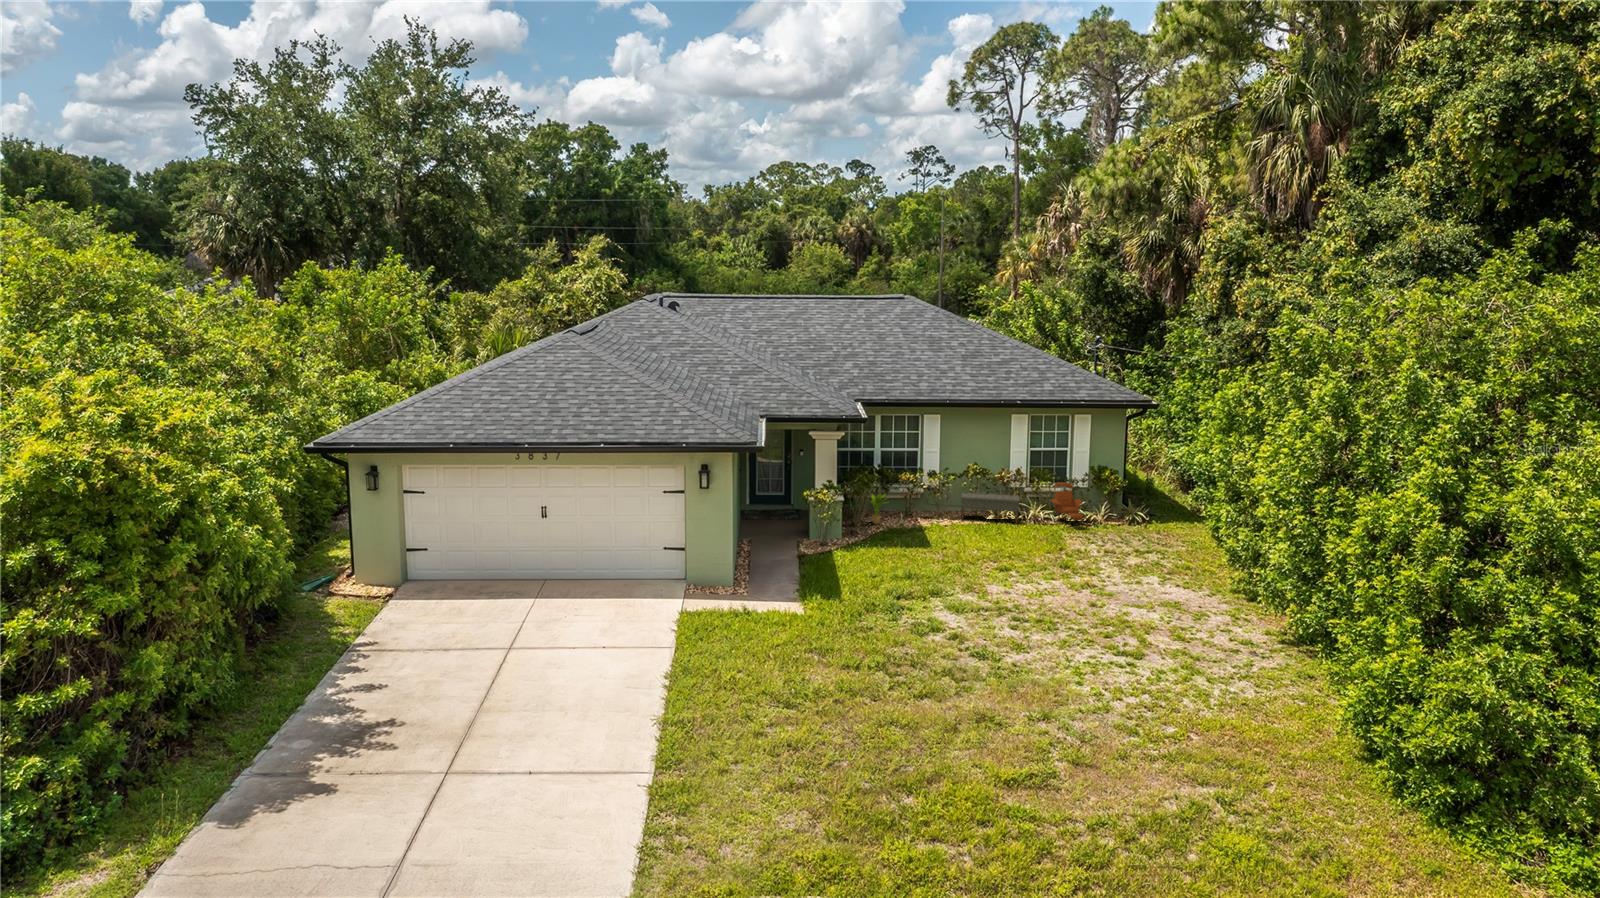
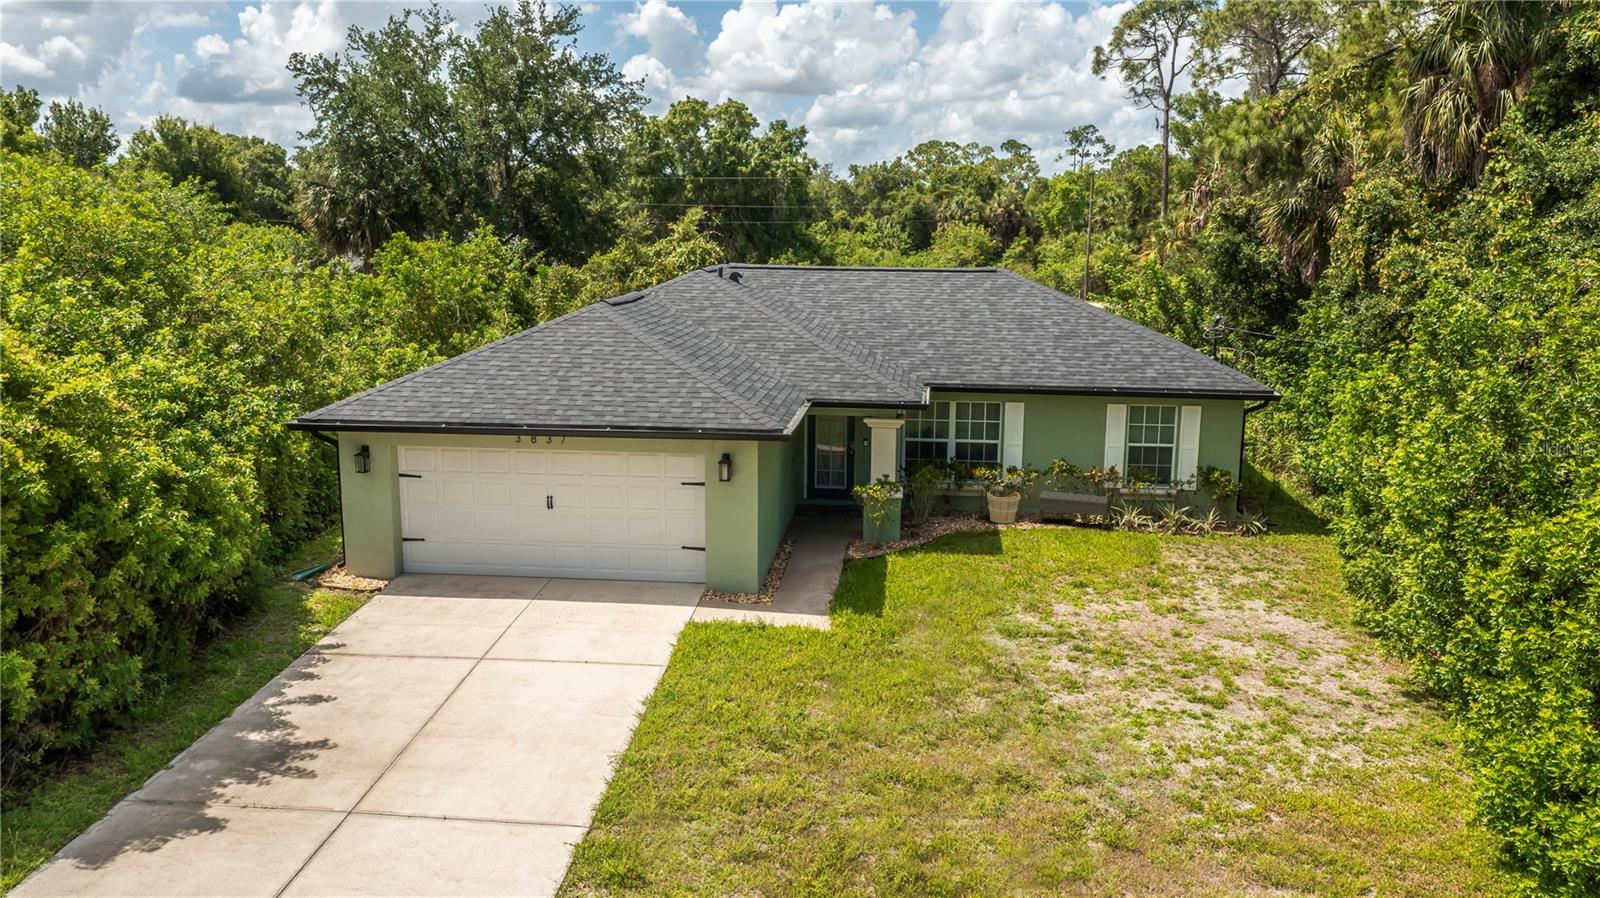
lounge chair: present [1051,482,1084,527] -> none [1145,483,1184,540]
wooden bucket: none [915,492,945,521] -> present [987,492,1021,524]
potted plant: present [871,494,884,524] -> none [930,490,956,525]

